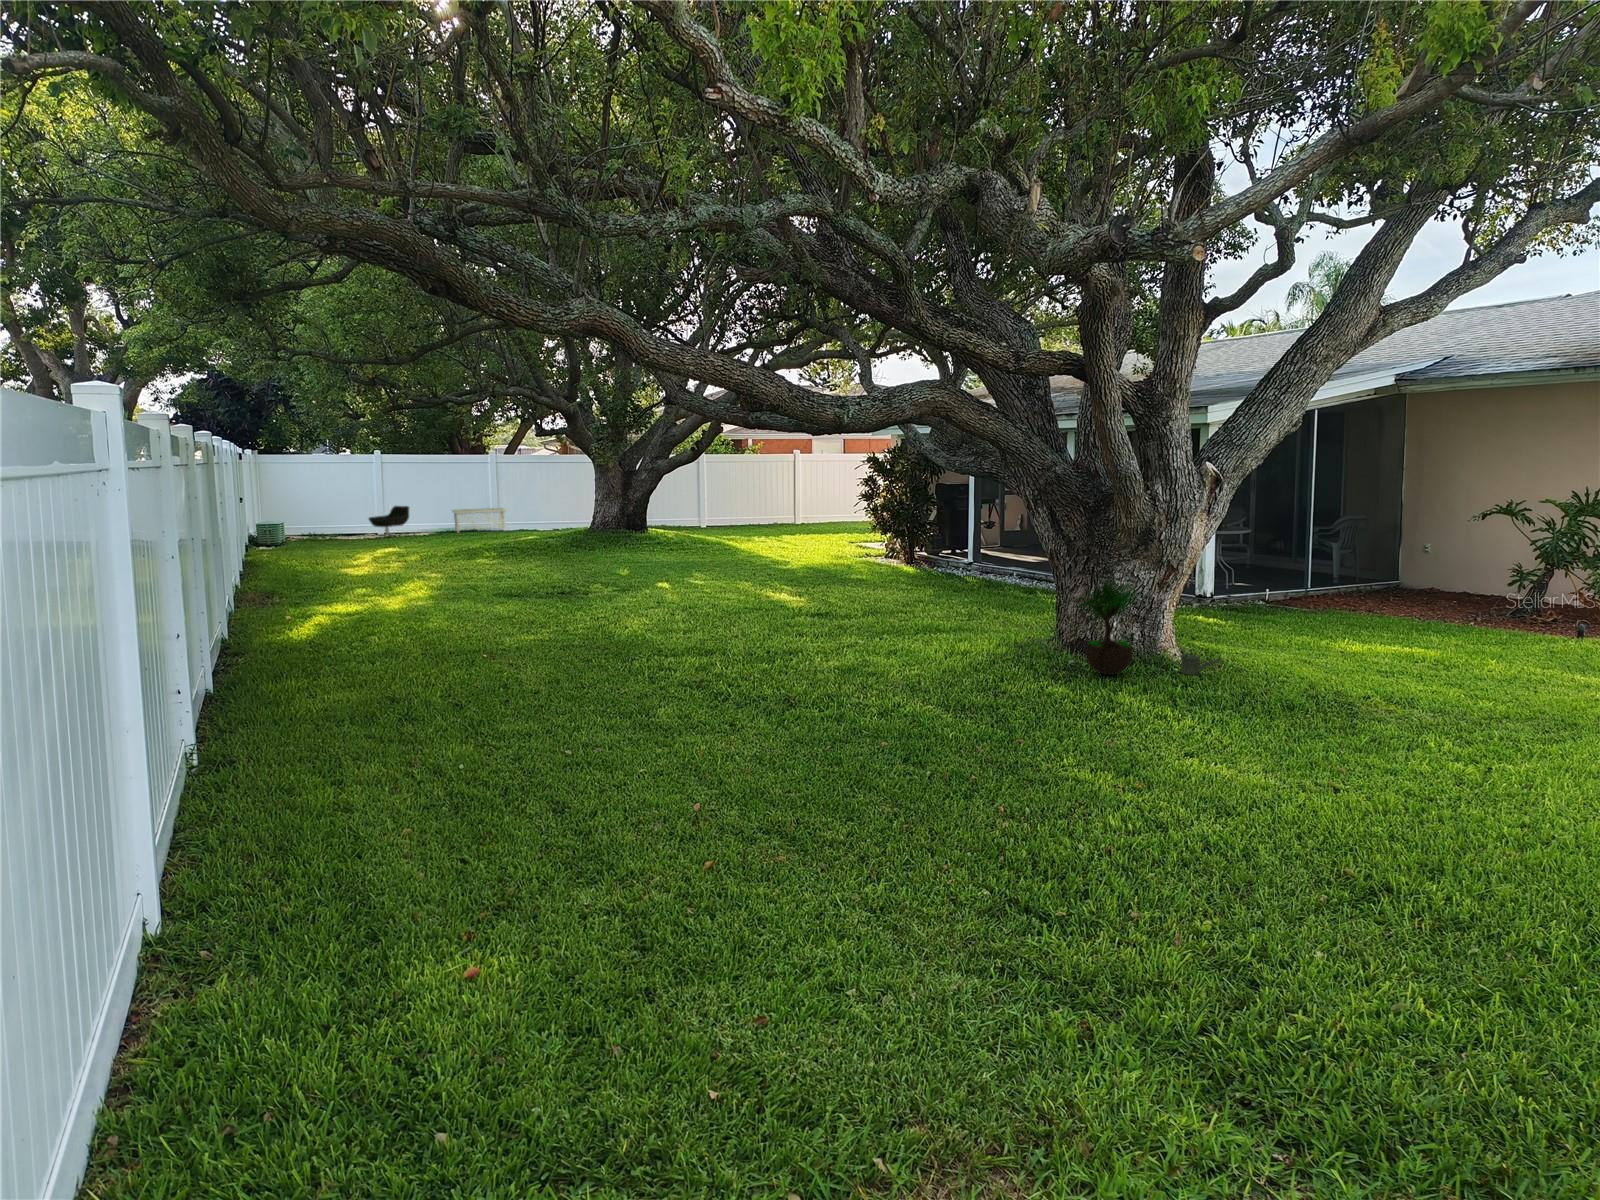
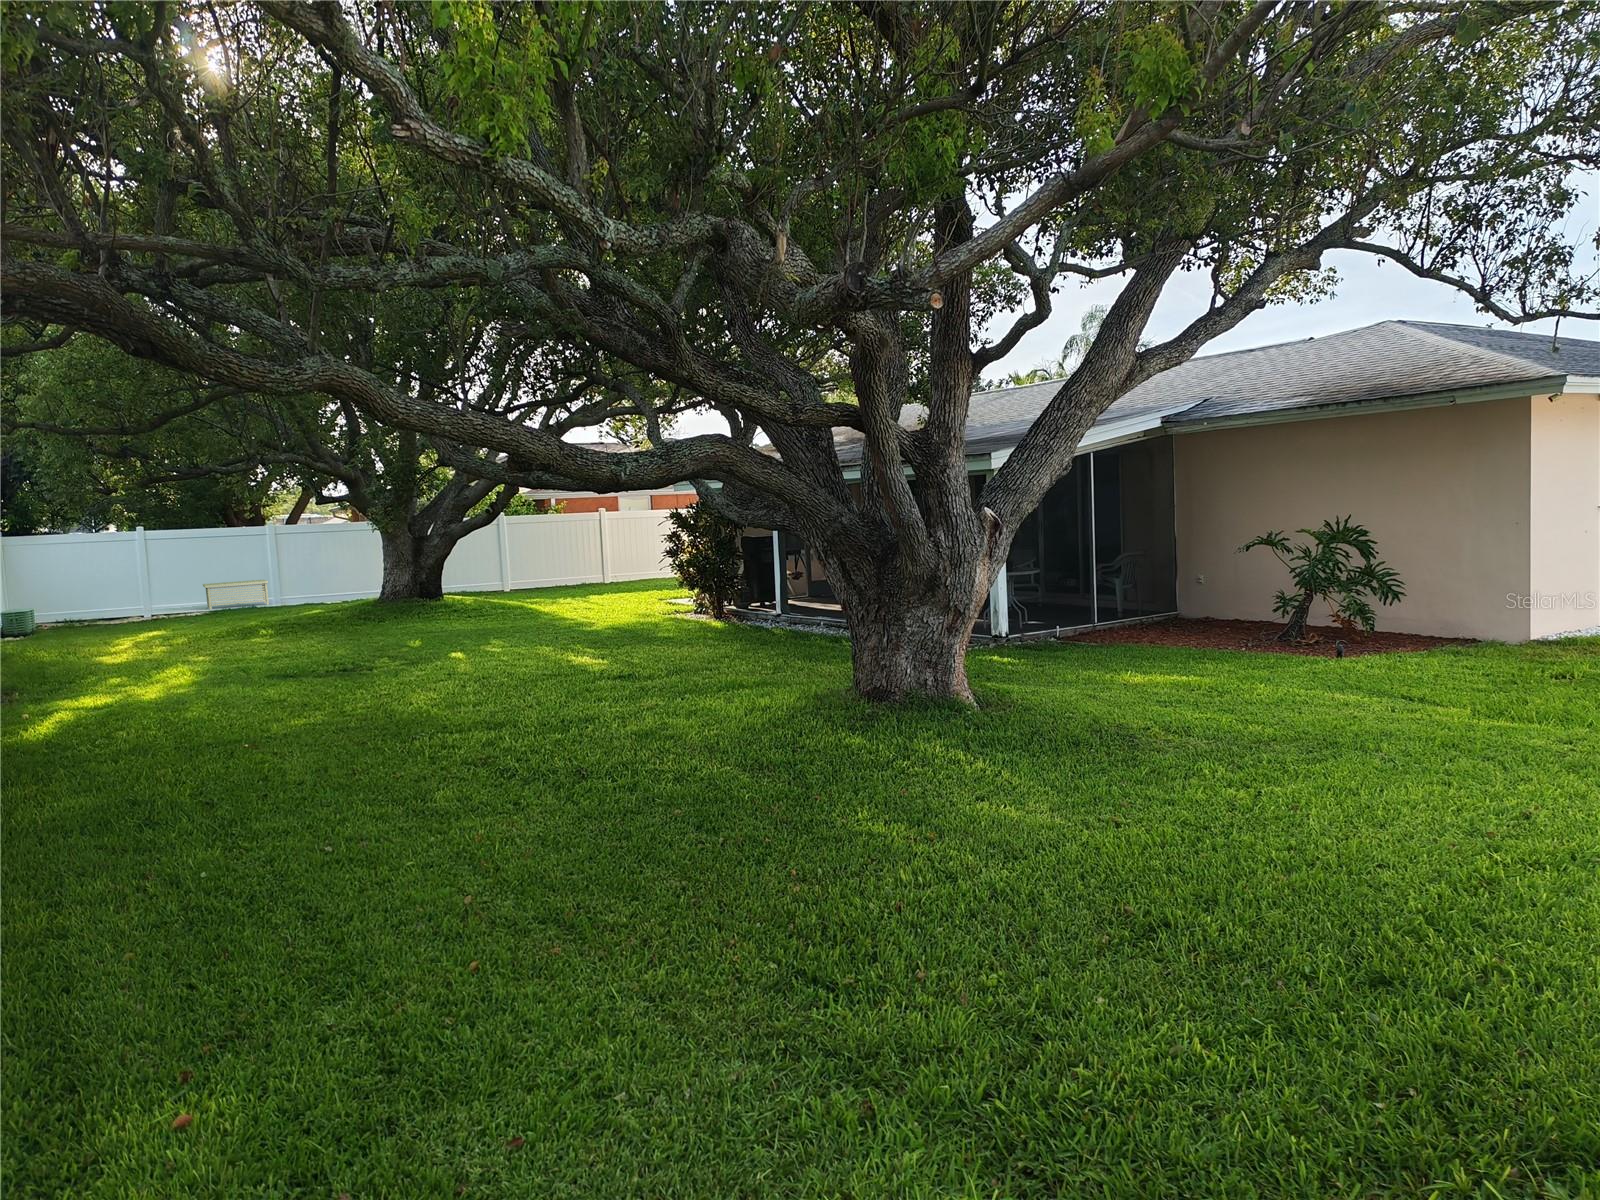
lounge chair: present [369,506,409,535] -> none [97,582,149,618]
potted tree: present [1077,579,1135,675] -> none [870,617,934,723]
watering can: present [1174,655,1221,675] -> none [969,697,1017,717]

